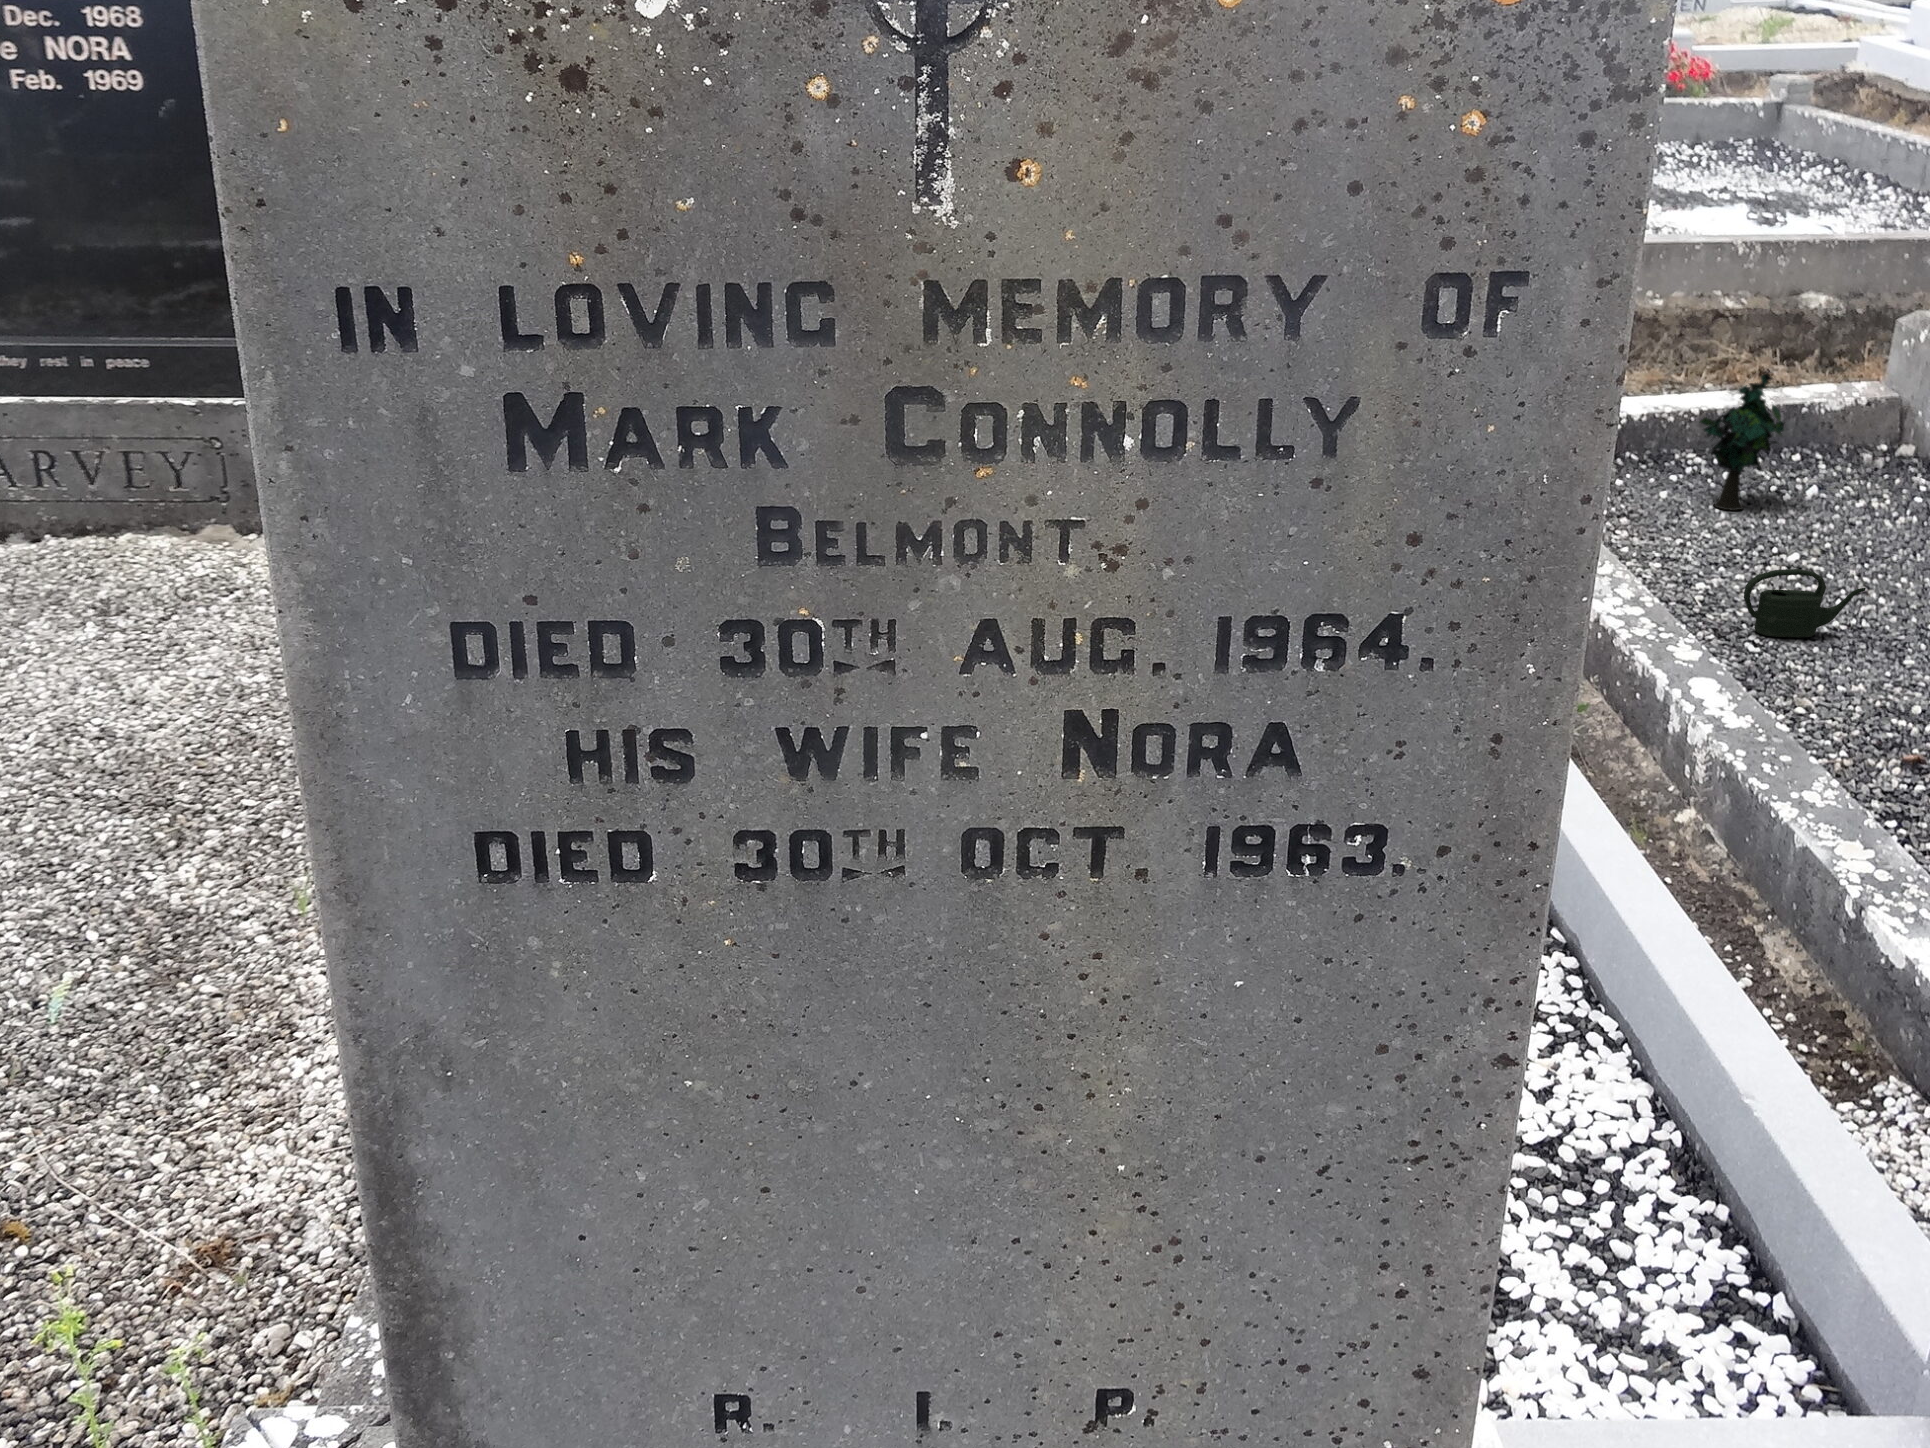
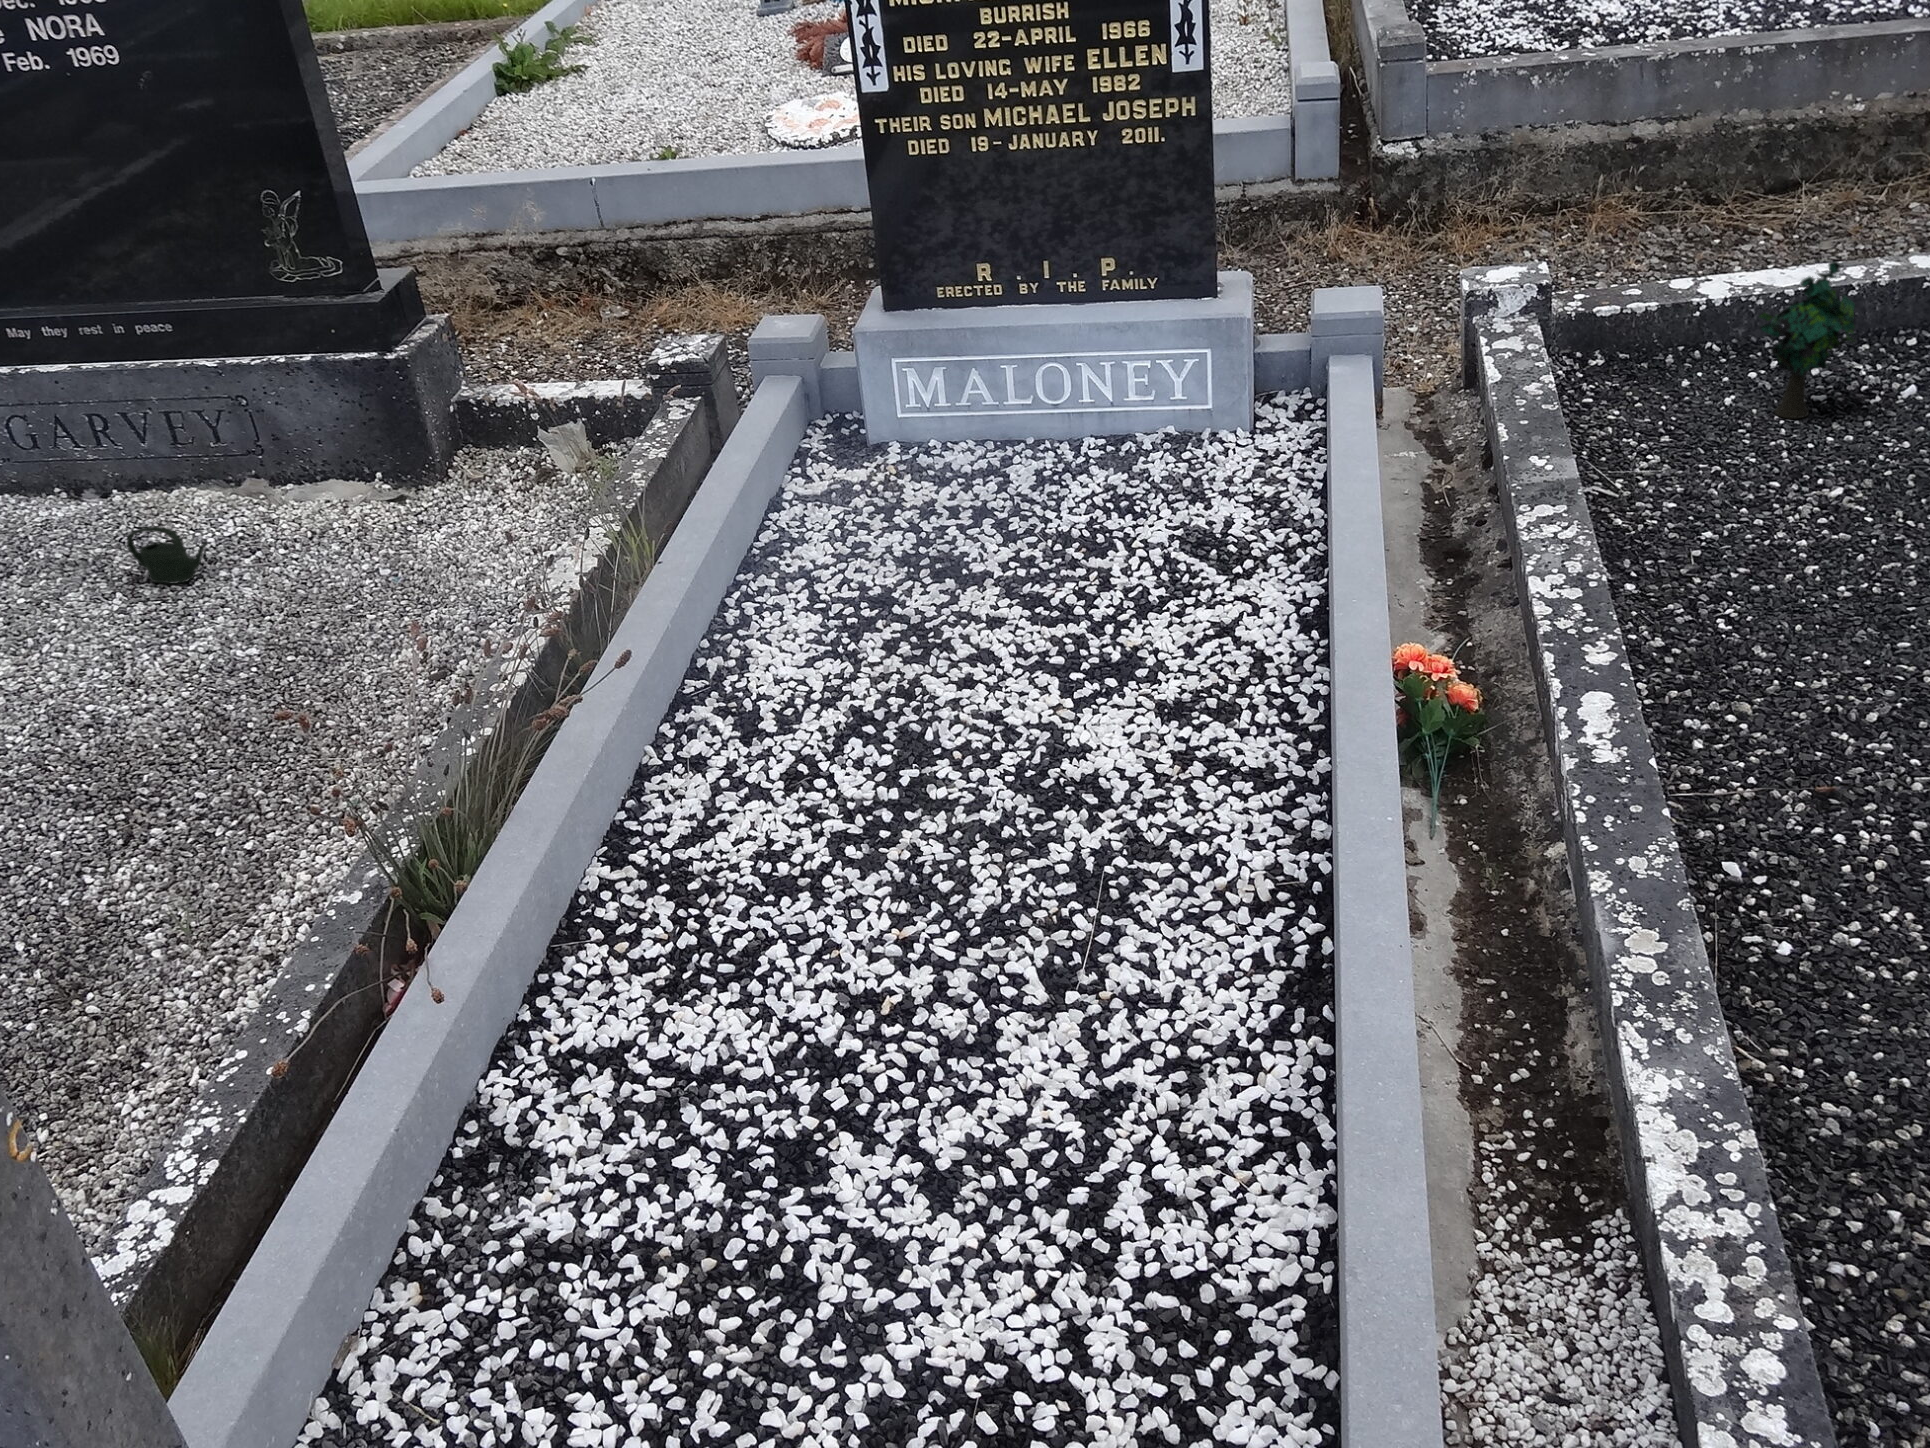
watering can: present [1744,569,1866,637] -> present [126,526,208,584]

